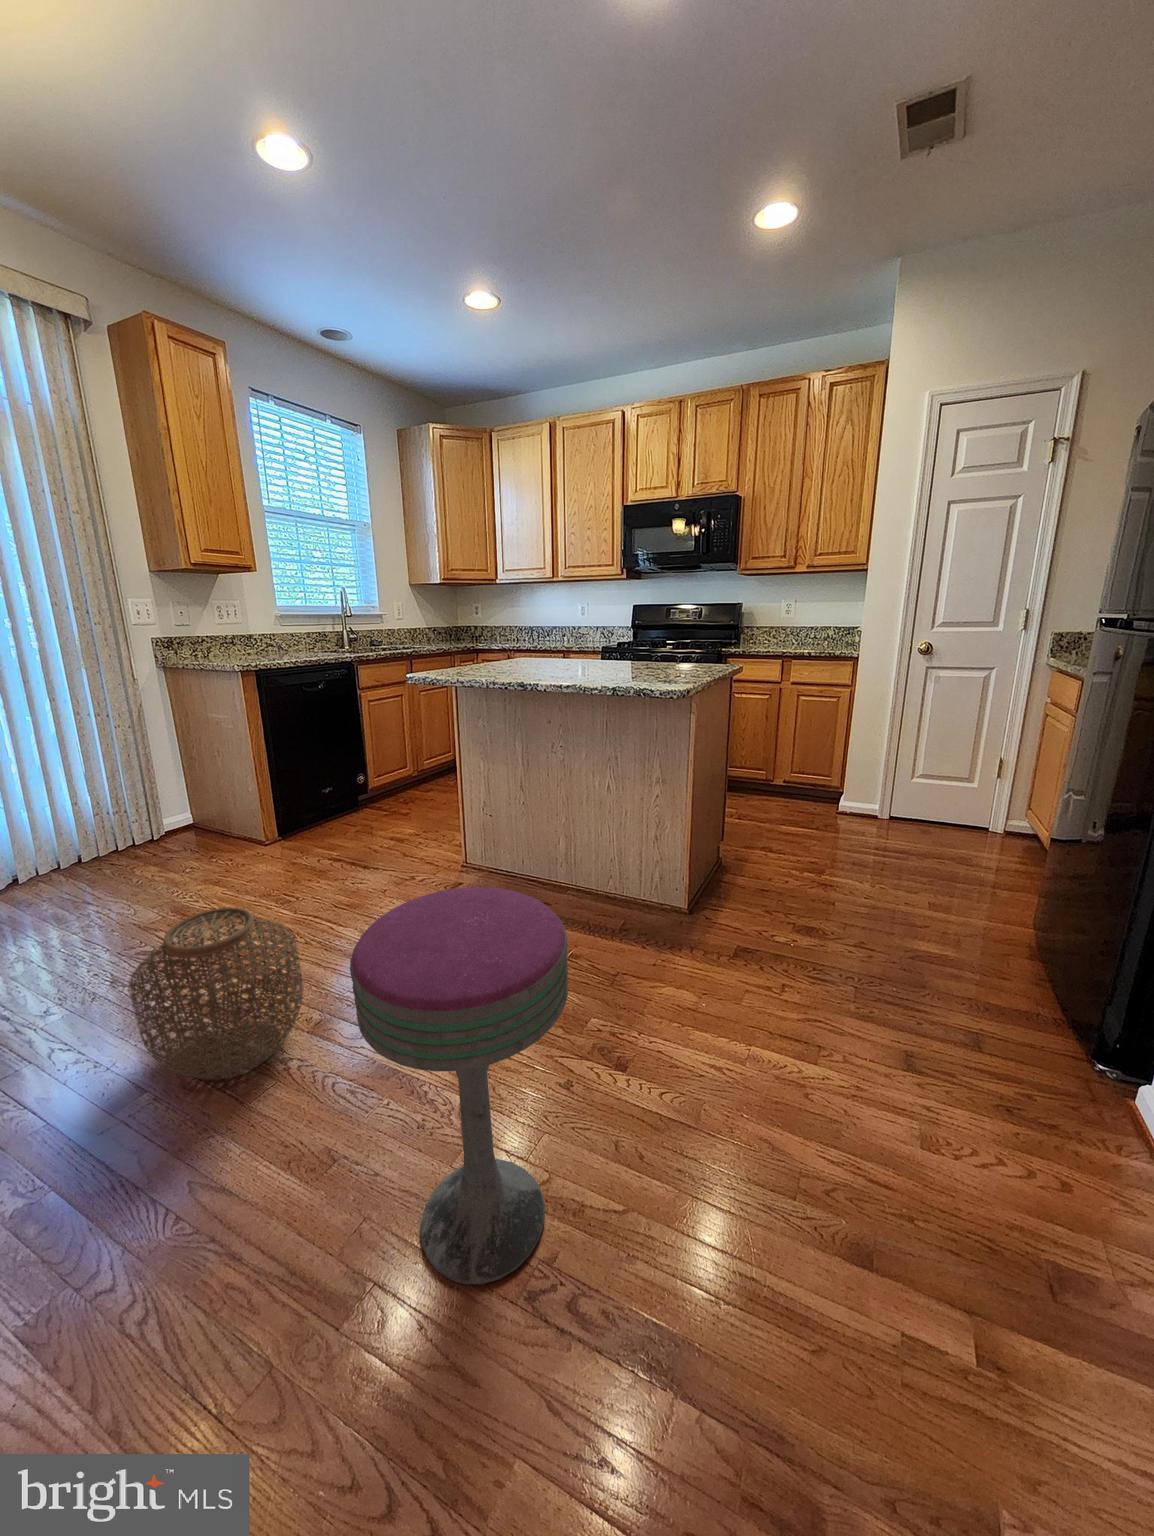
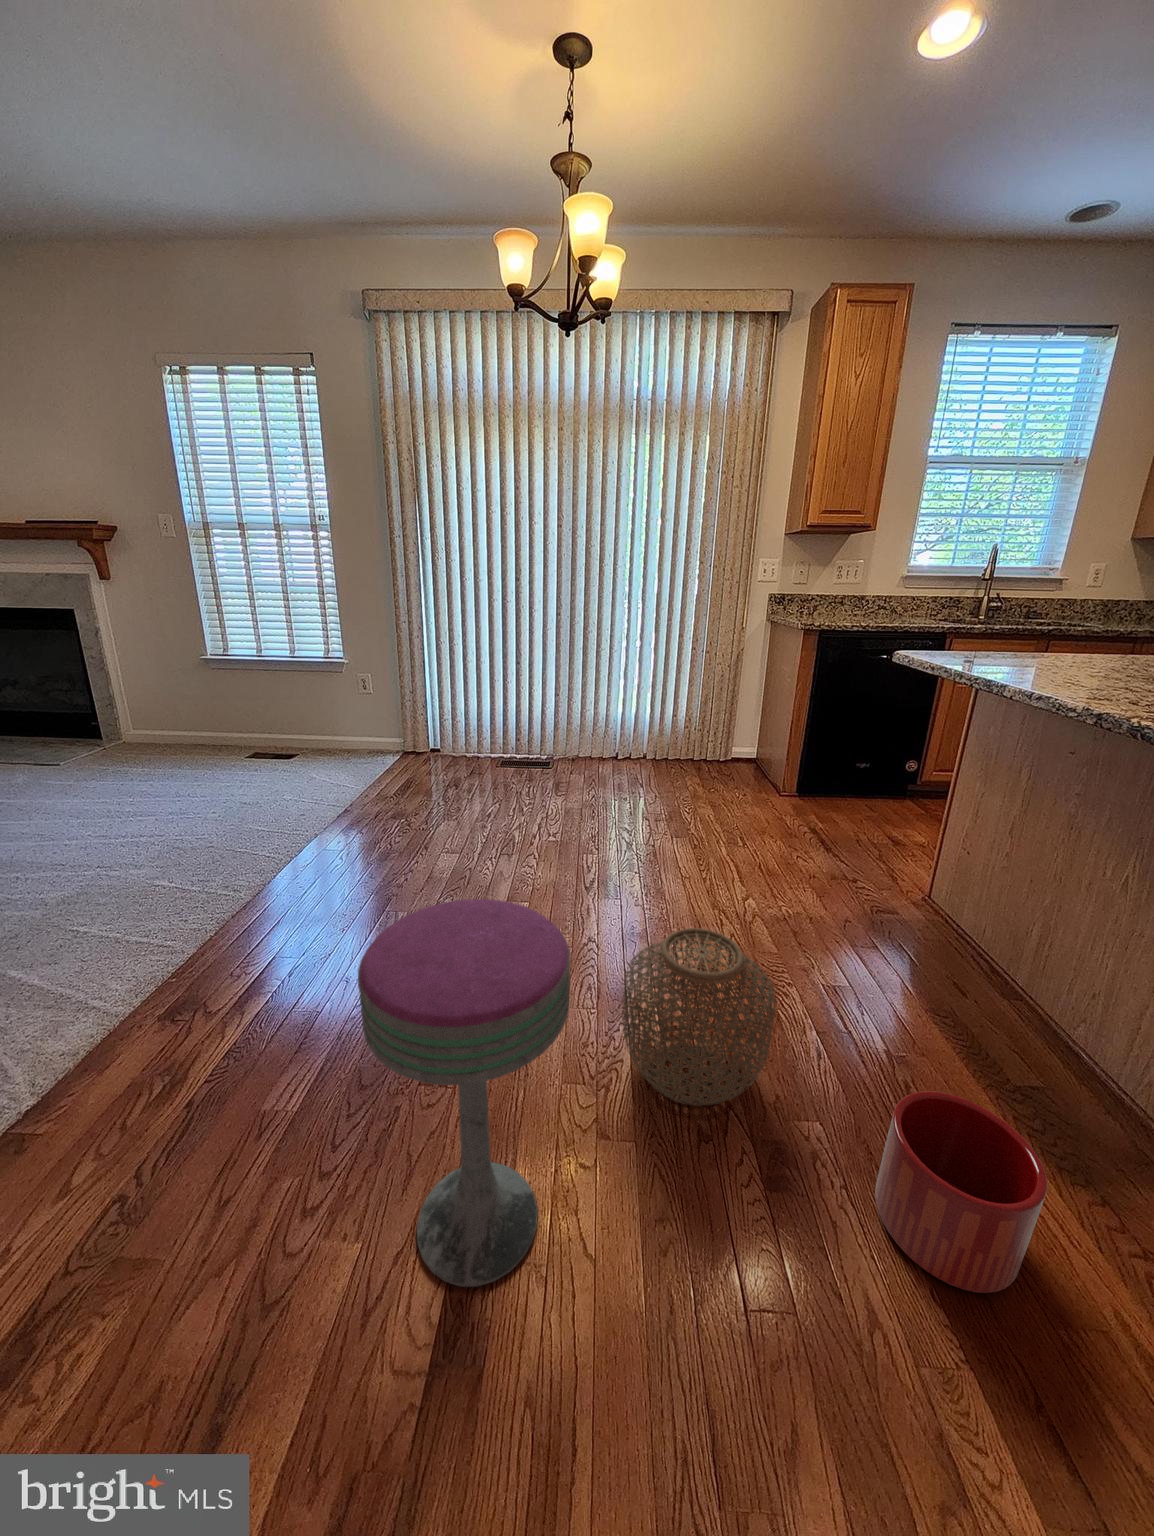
woven basket: present [129,907,303,1079] -> present [623,928,776,1105]
planter: none [895,1078,1074,1286] -> present [875,1091,1047,1293]

